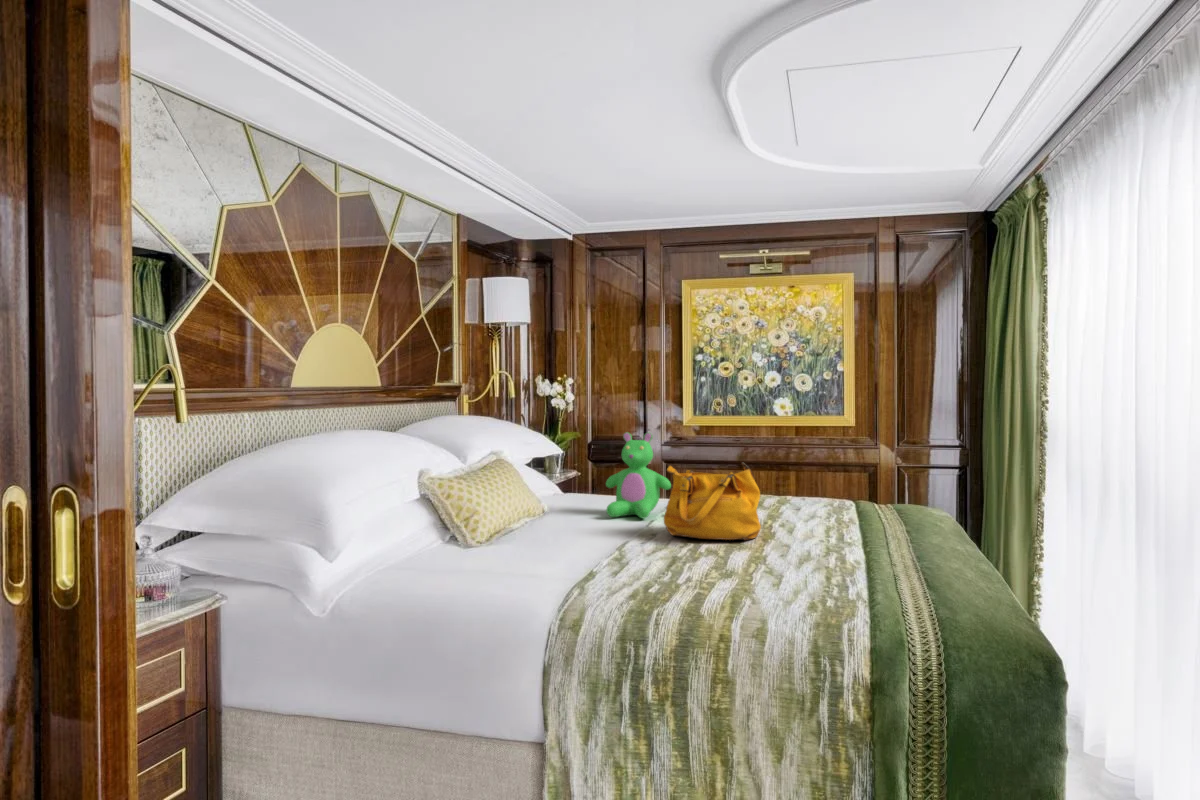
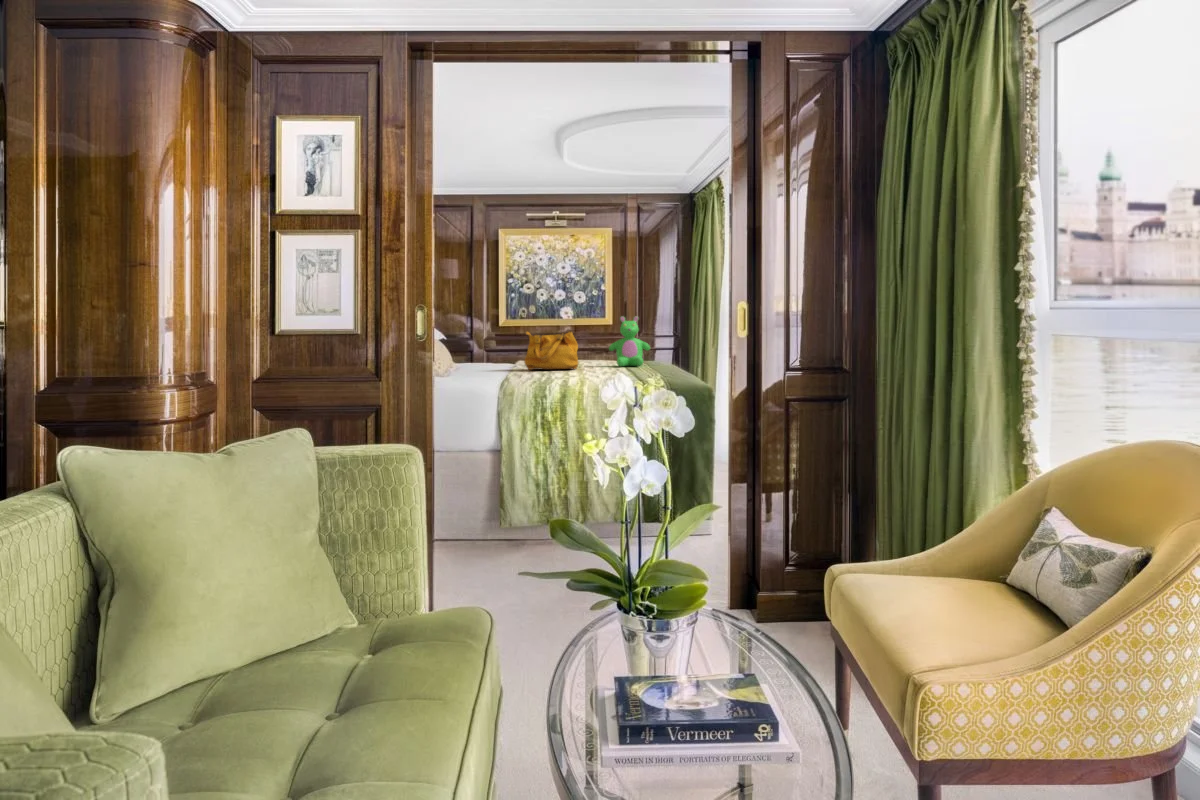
teddy bear: present [606,432,671,518] -> present [609,316,650,366]

